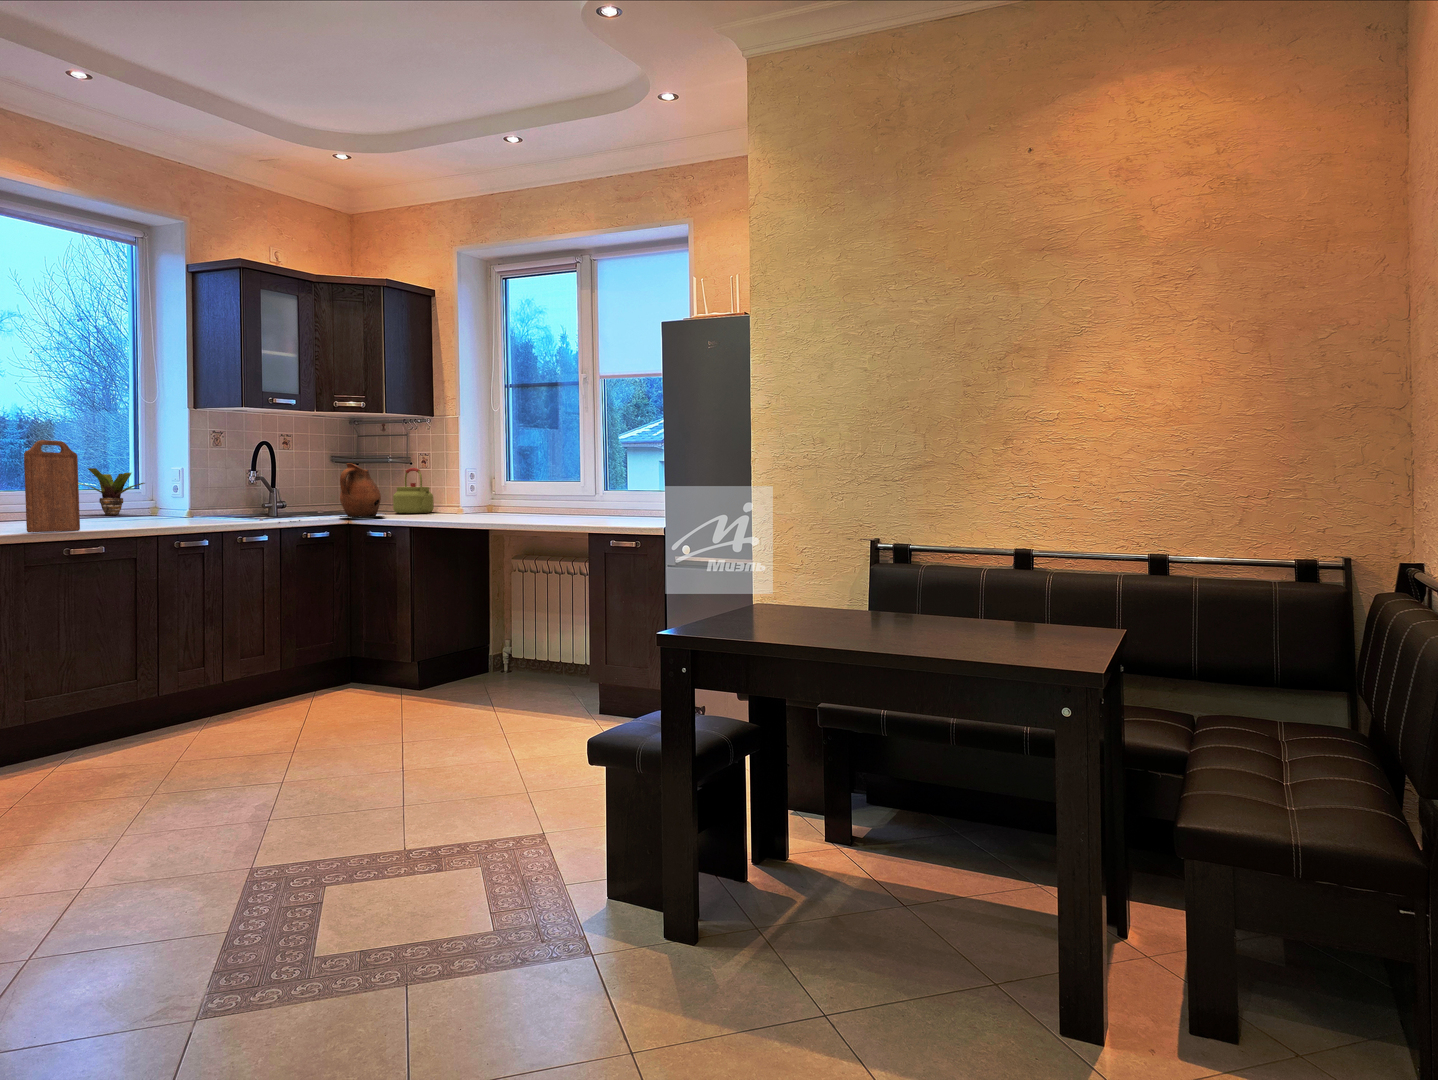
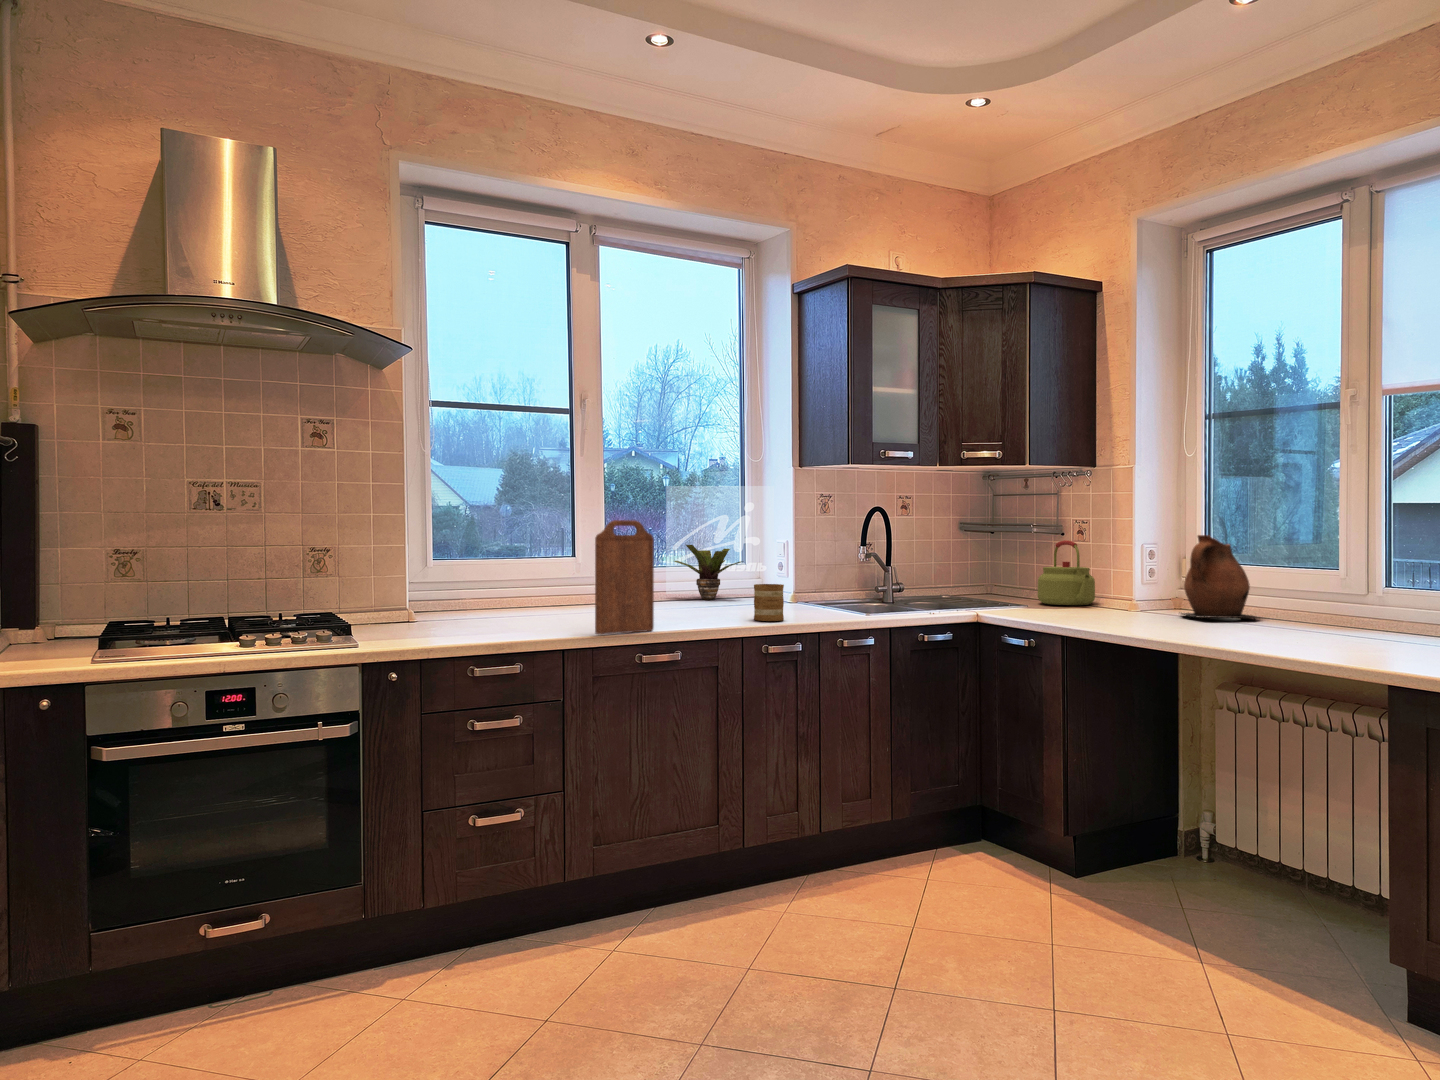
ceramic pitcher: present [340,463,385,517] -> present [1182,535,1258,619]
mug: none [166,496,193,524] -> present [754,584,784,621]

